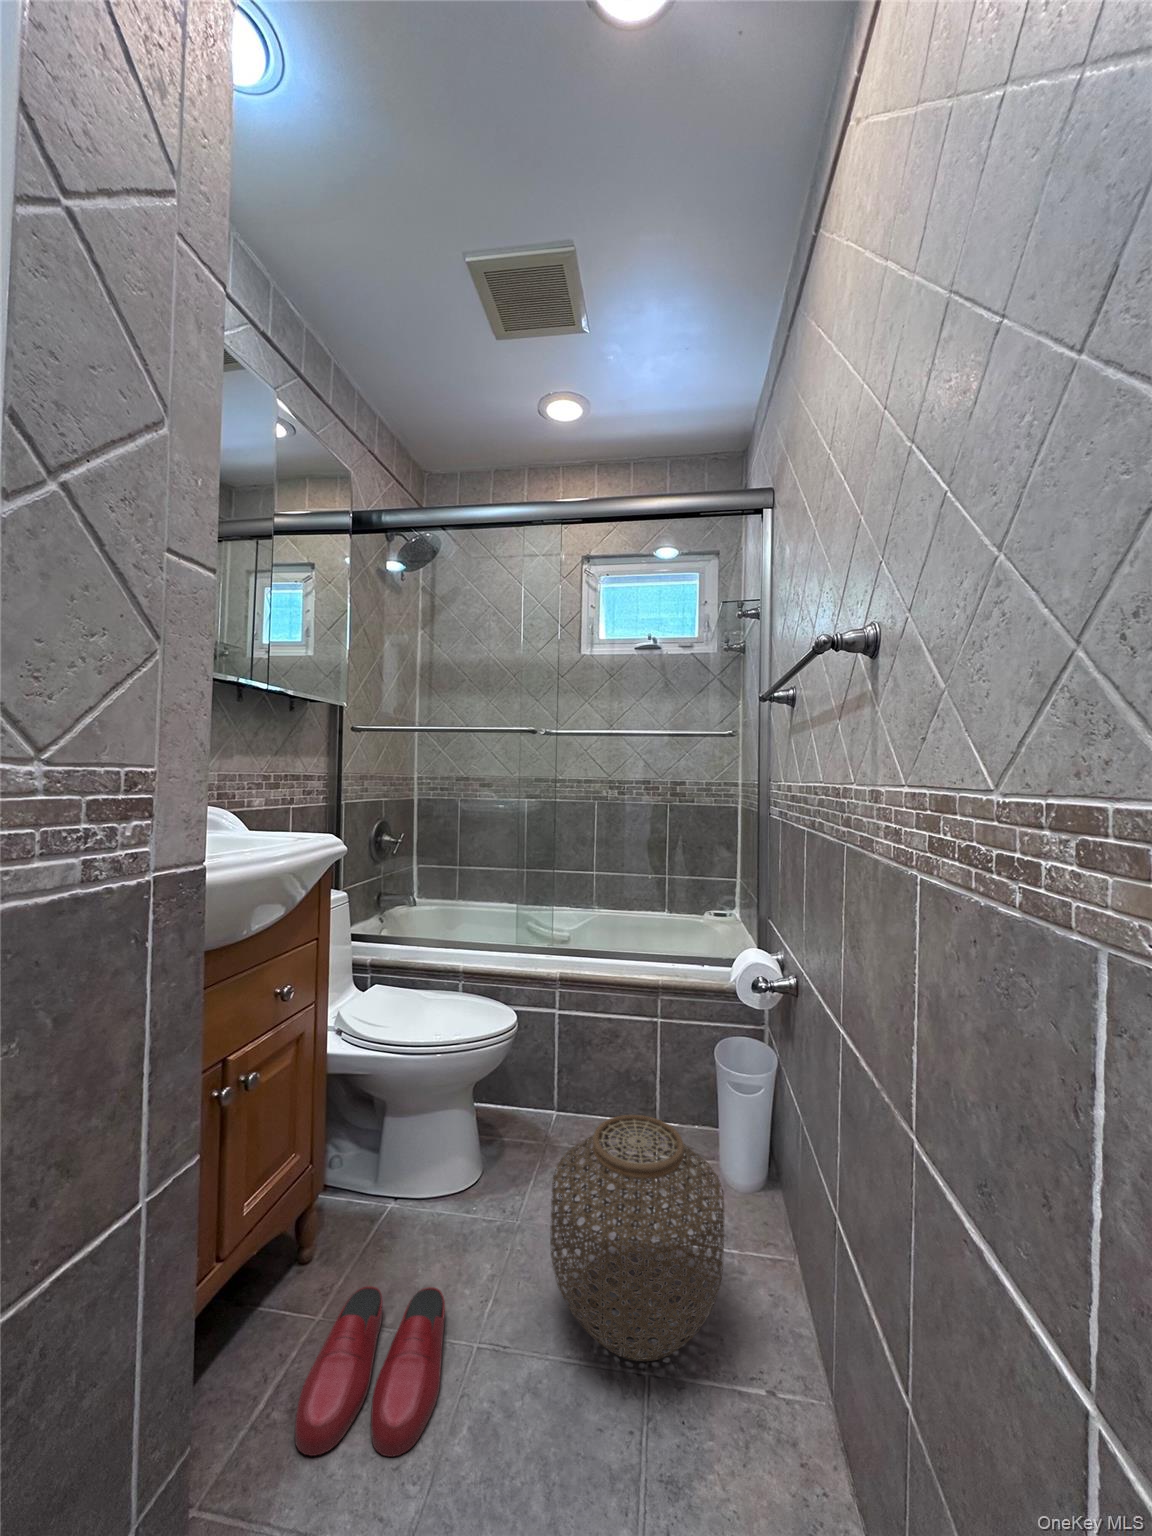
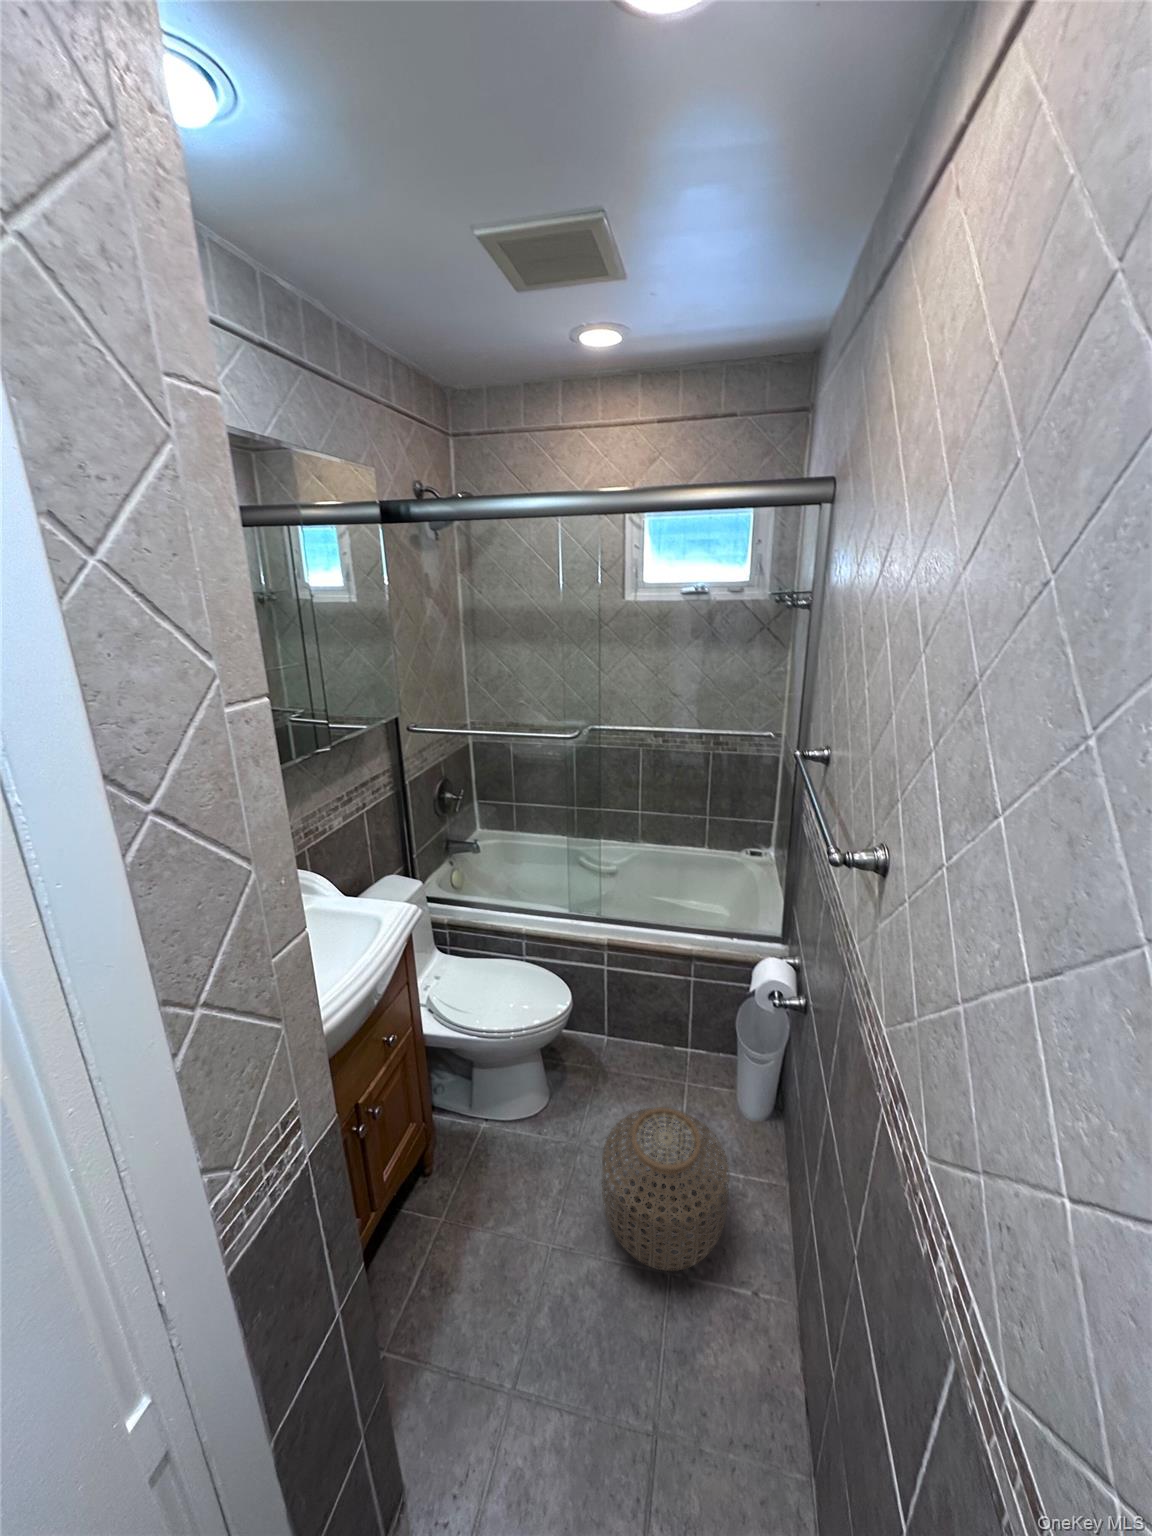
slippers: present [295,1286,445,1457] -> none [441,1201,531,1326]

